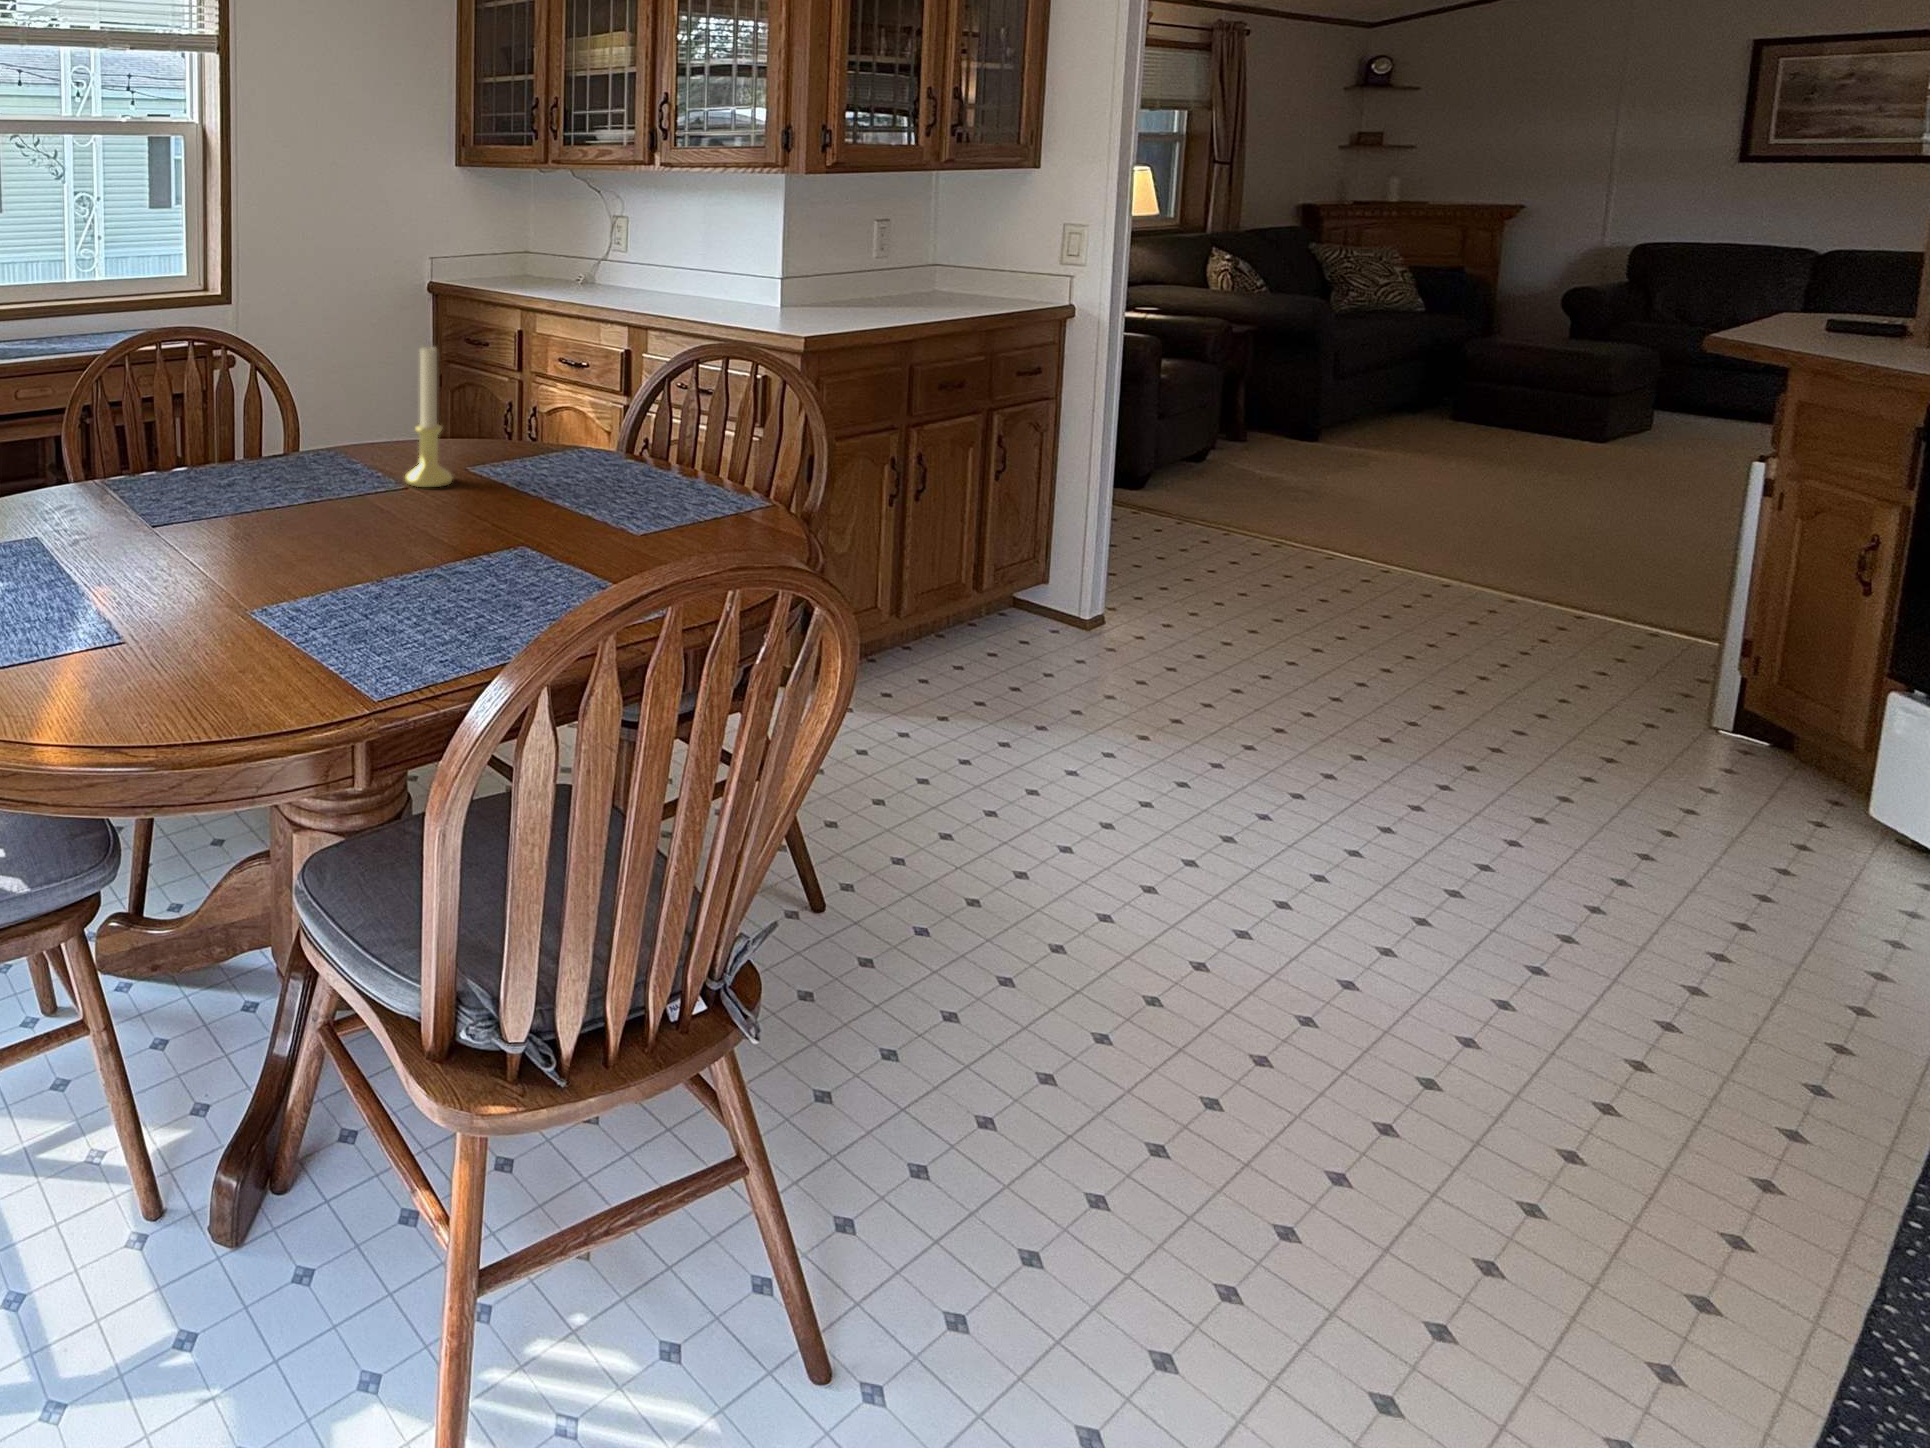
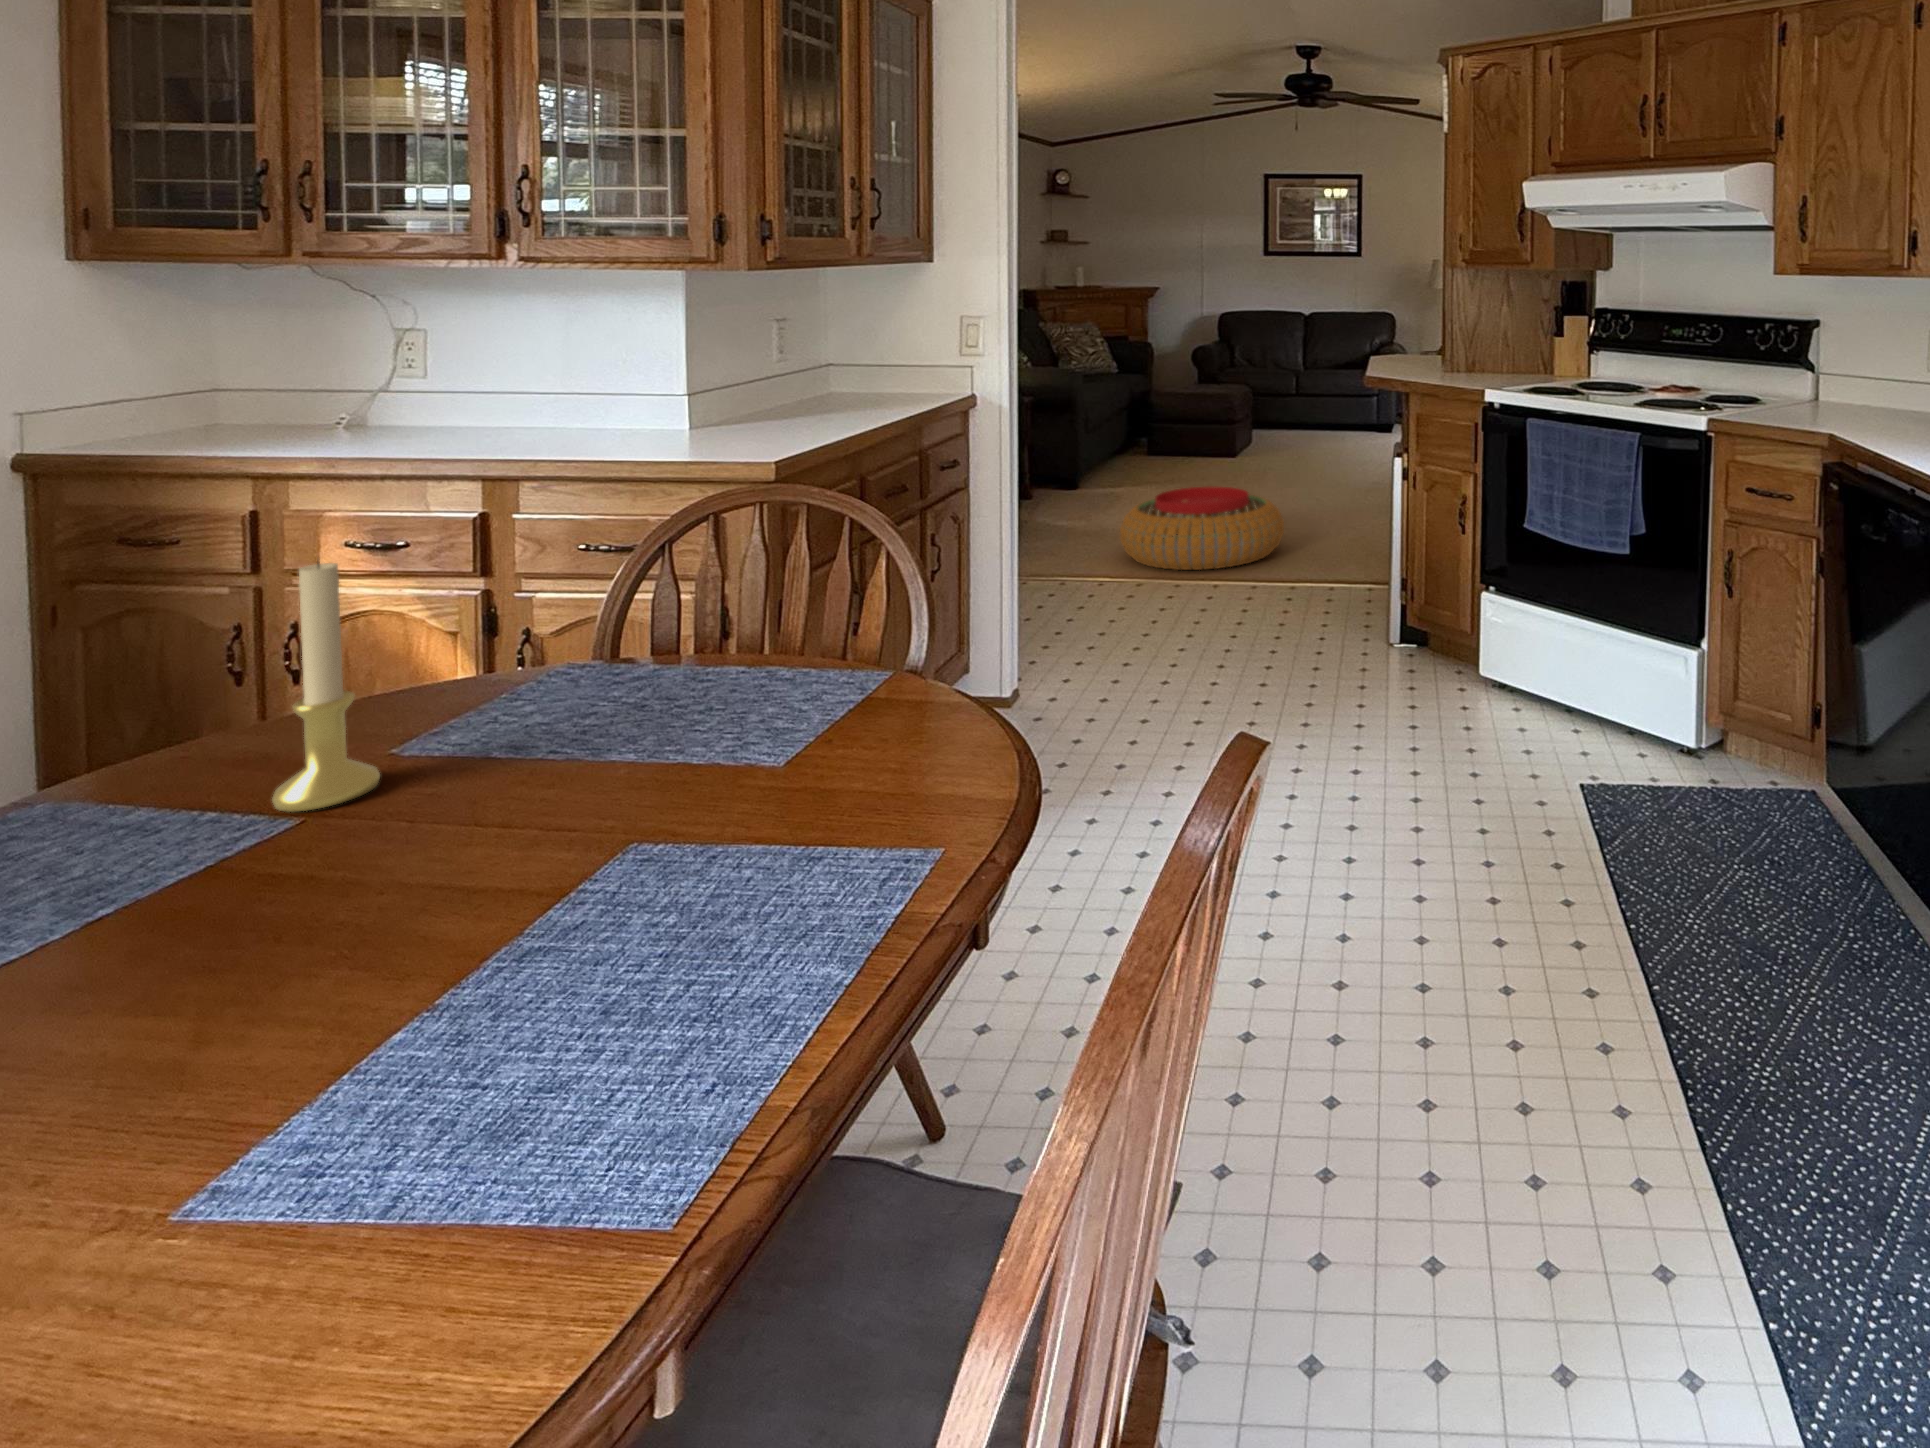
pouf: none [1327,465,1609,581] -> present [1120,486,1284,570]

